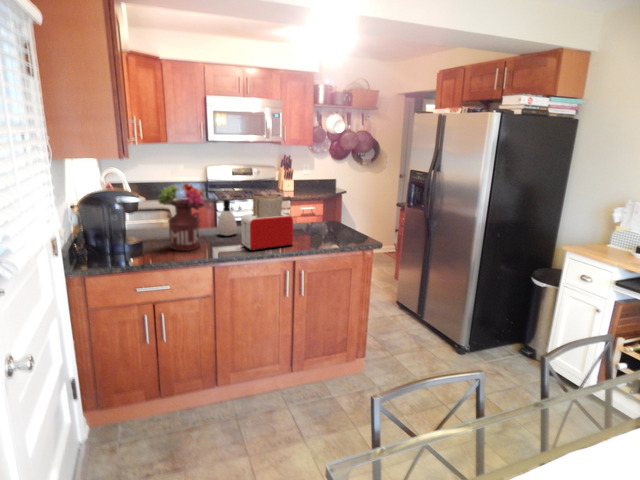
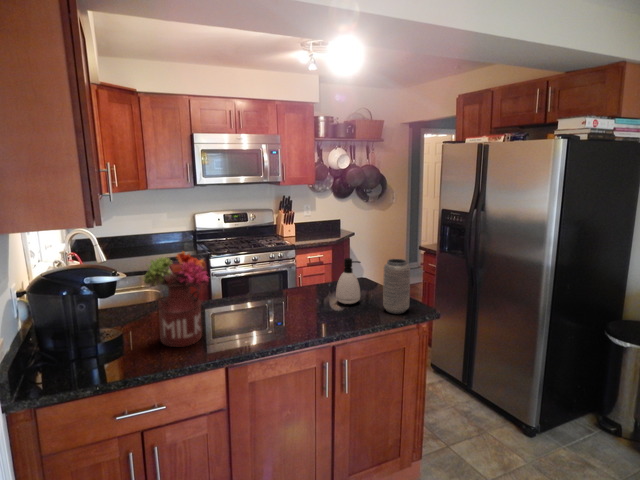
toaster: present [241,195,293,251] -> none [259,259,329,341]
soap dispenser: present [217,200,237,236] -> present [336,258,361,304]
vase: none [338,200,359,241] -> present [383,259,410,314]

